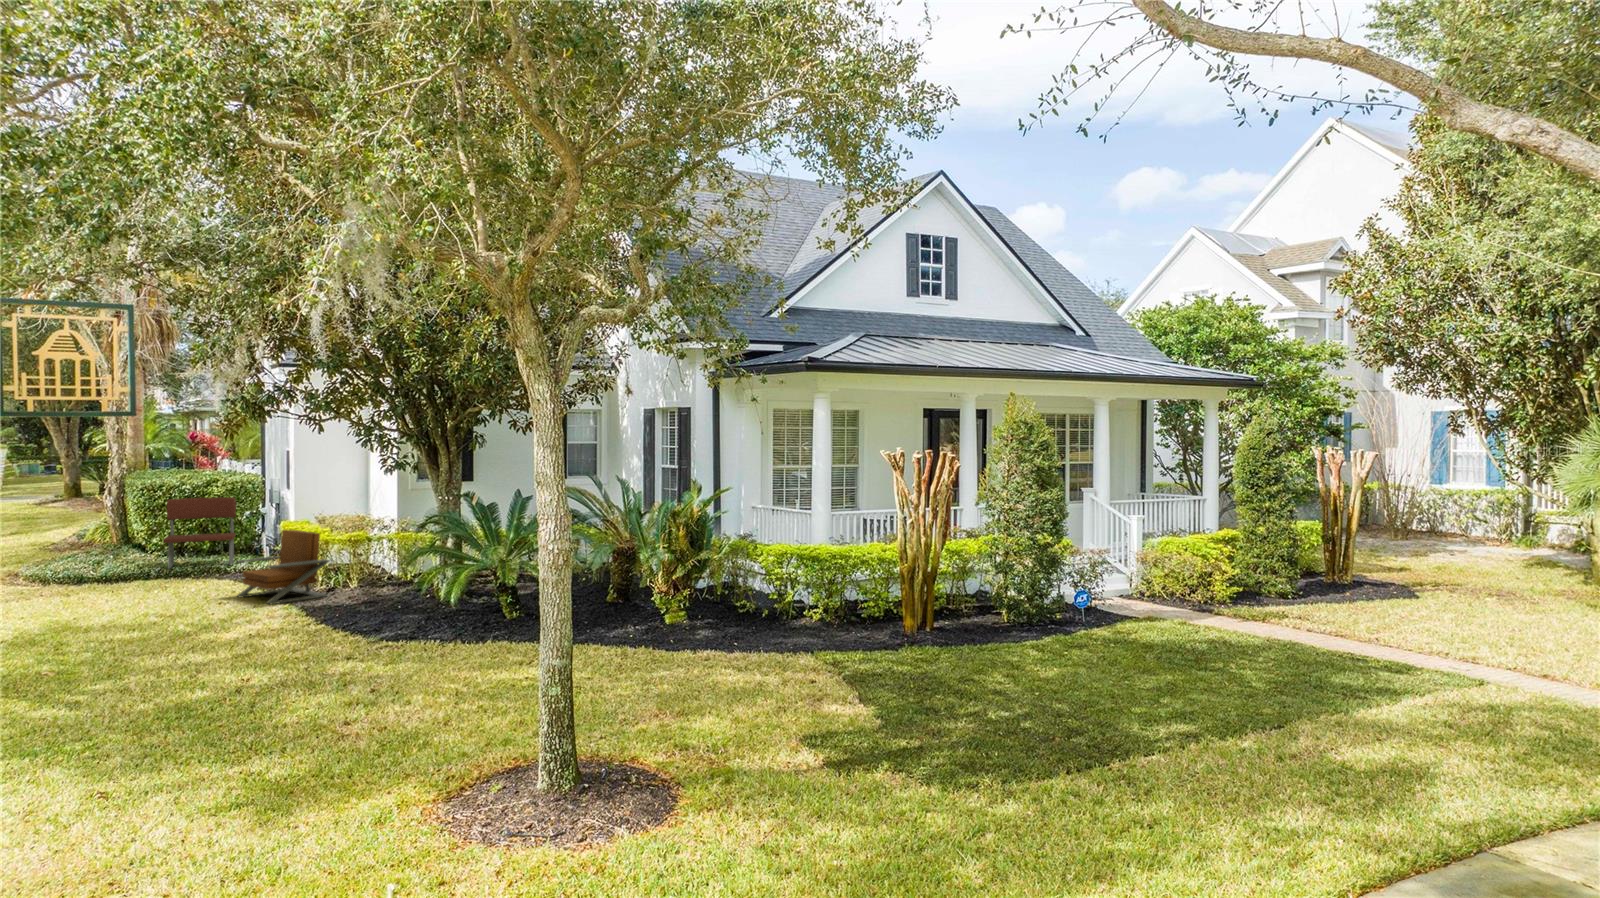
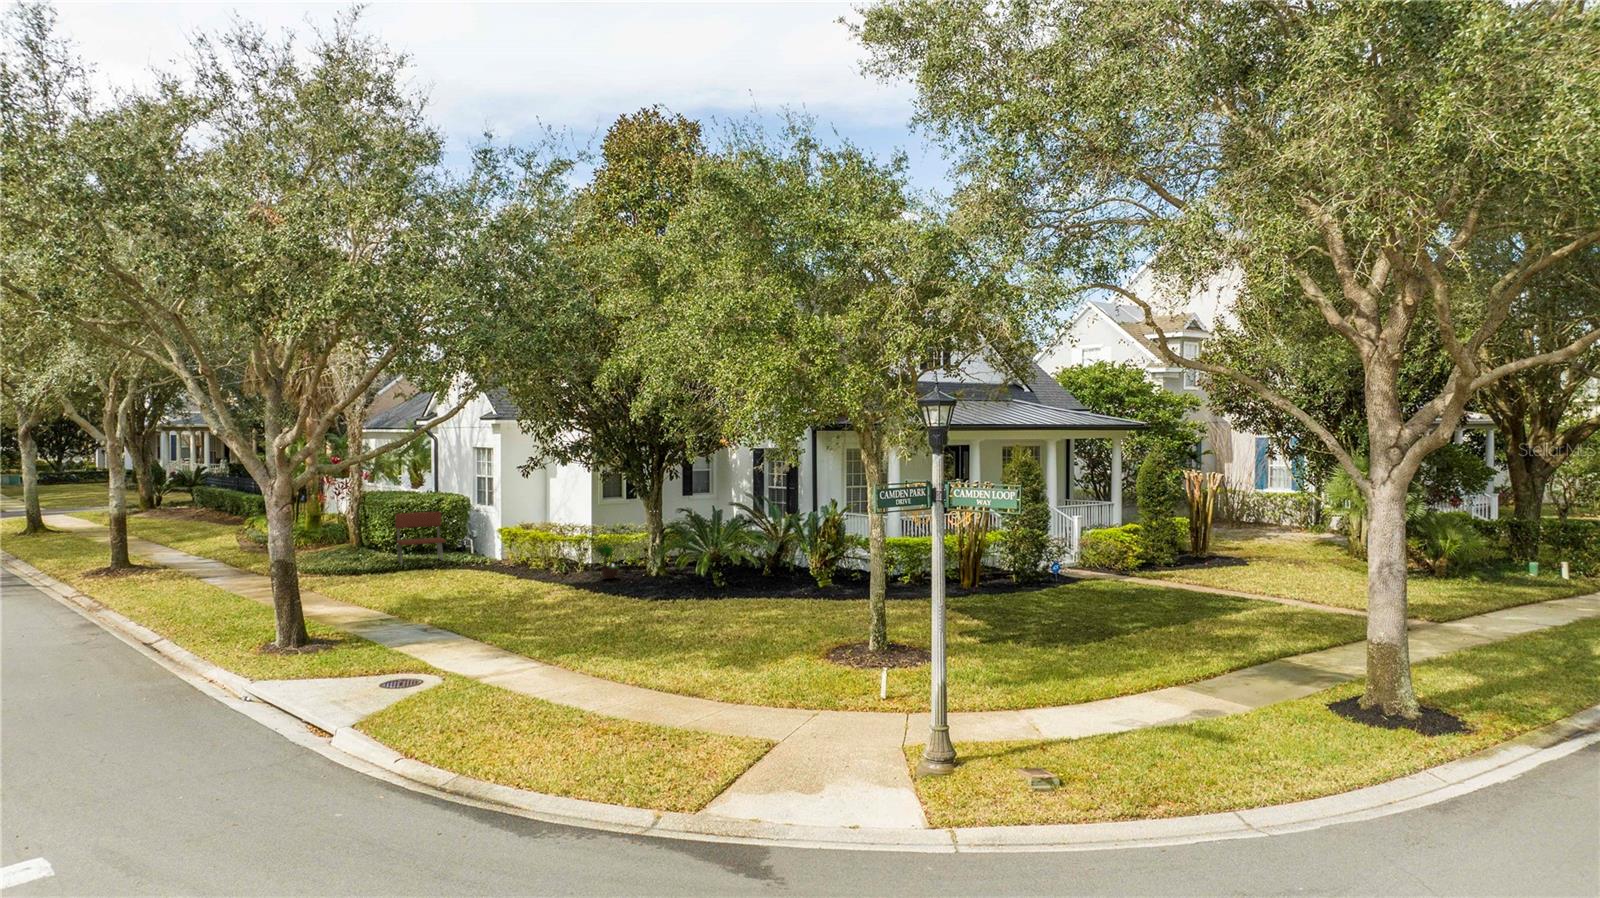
lounge chair: present [237,530,329,604] -> none [495,534,558,584]
potted tree: none [373,540,414,600] -> present [595,544,619,579]

